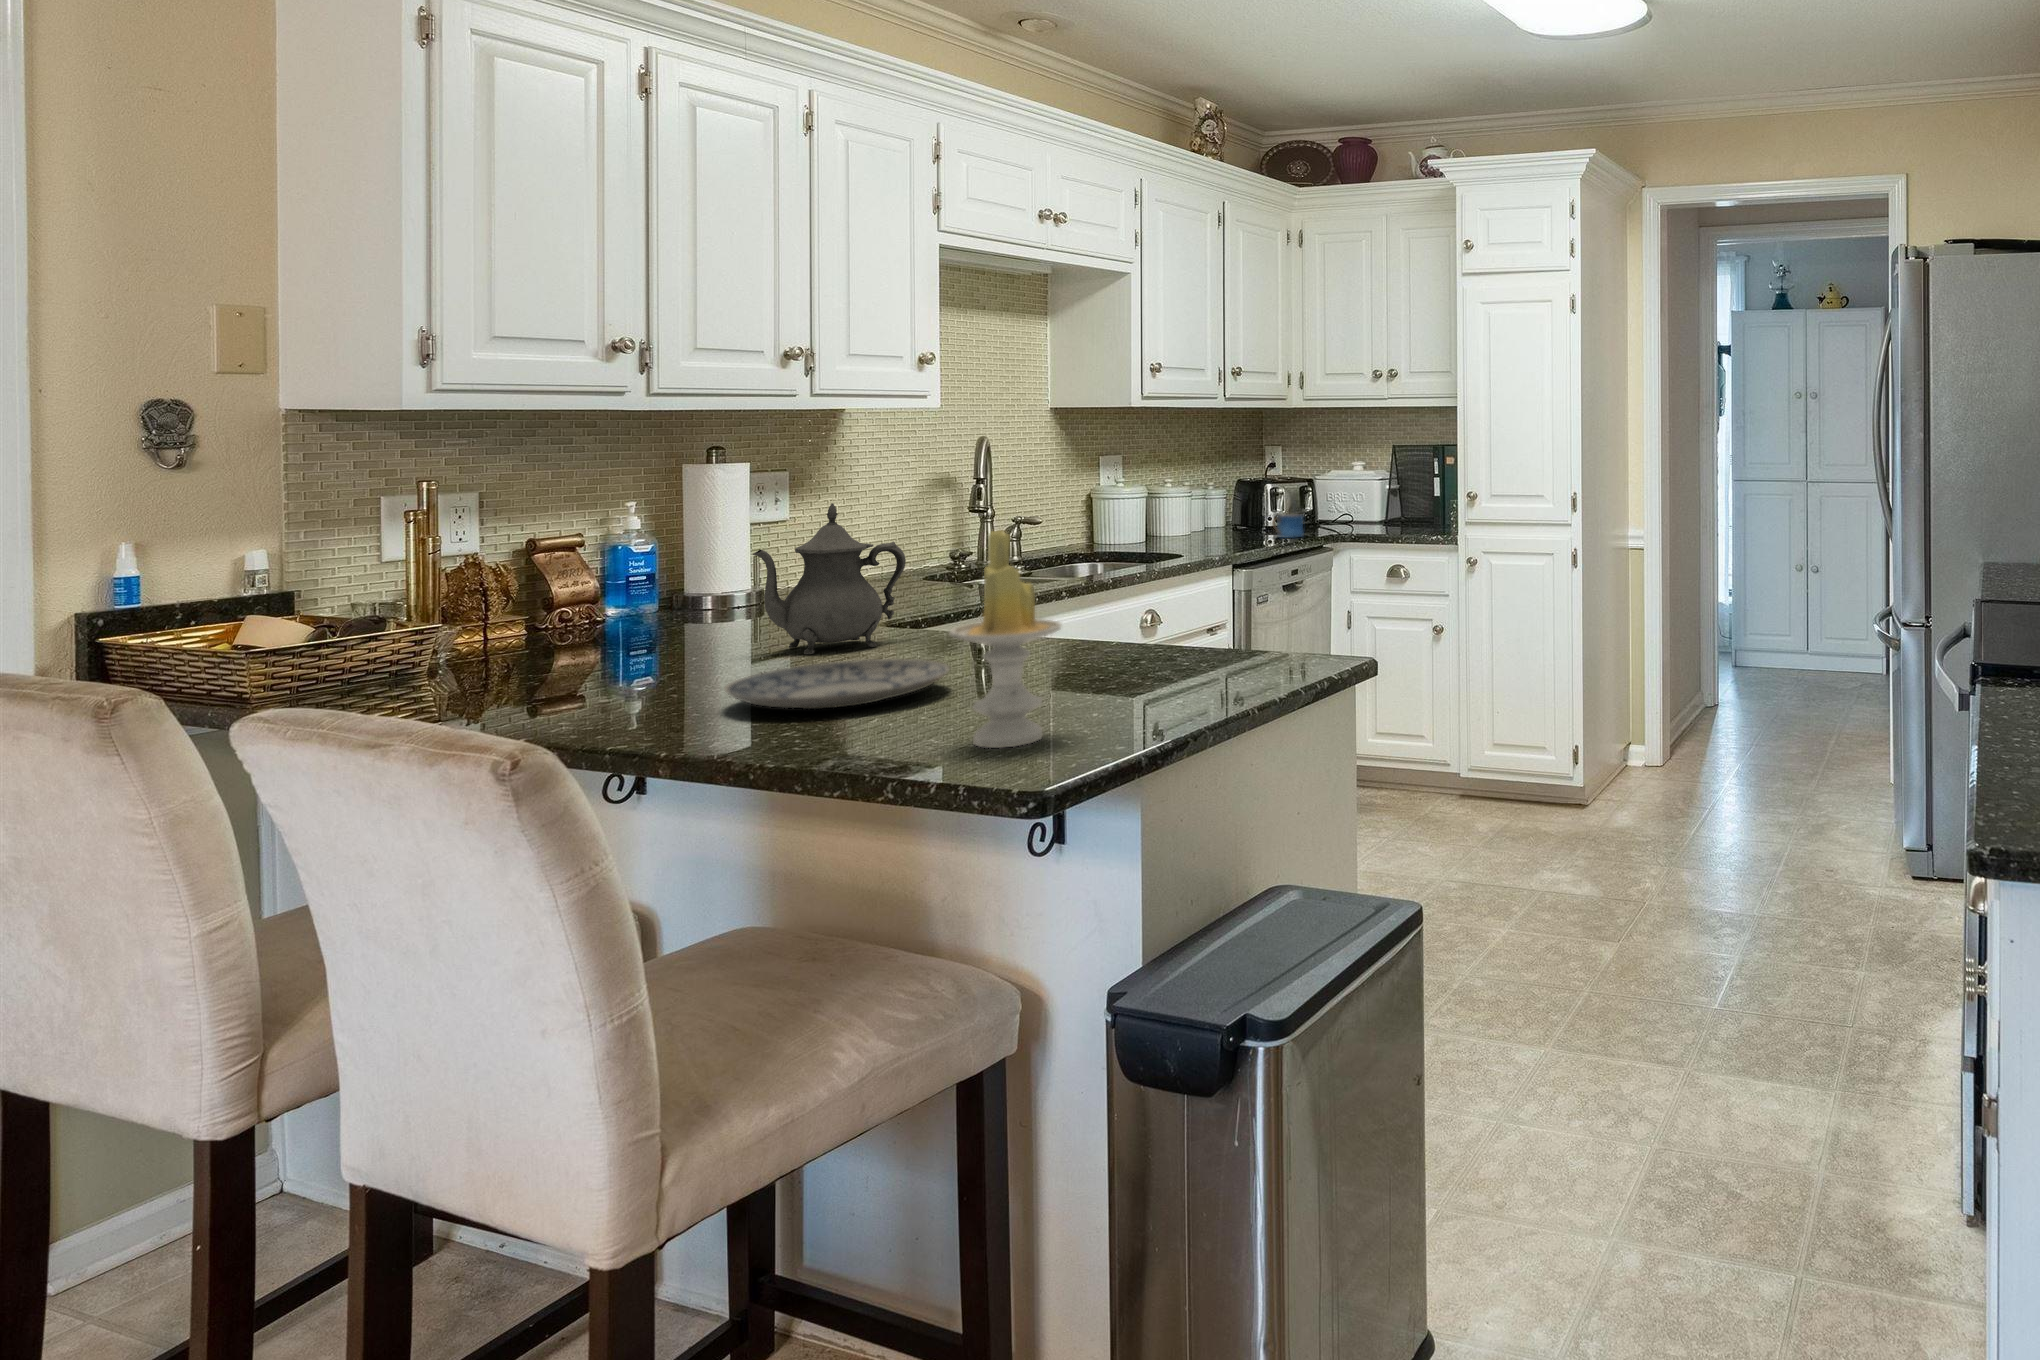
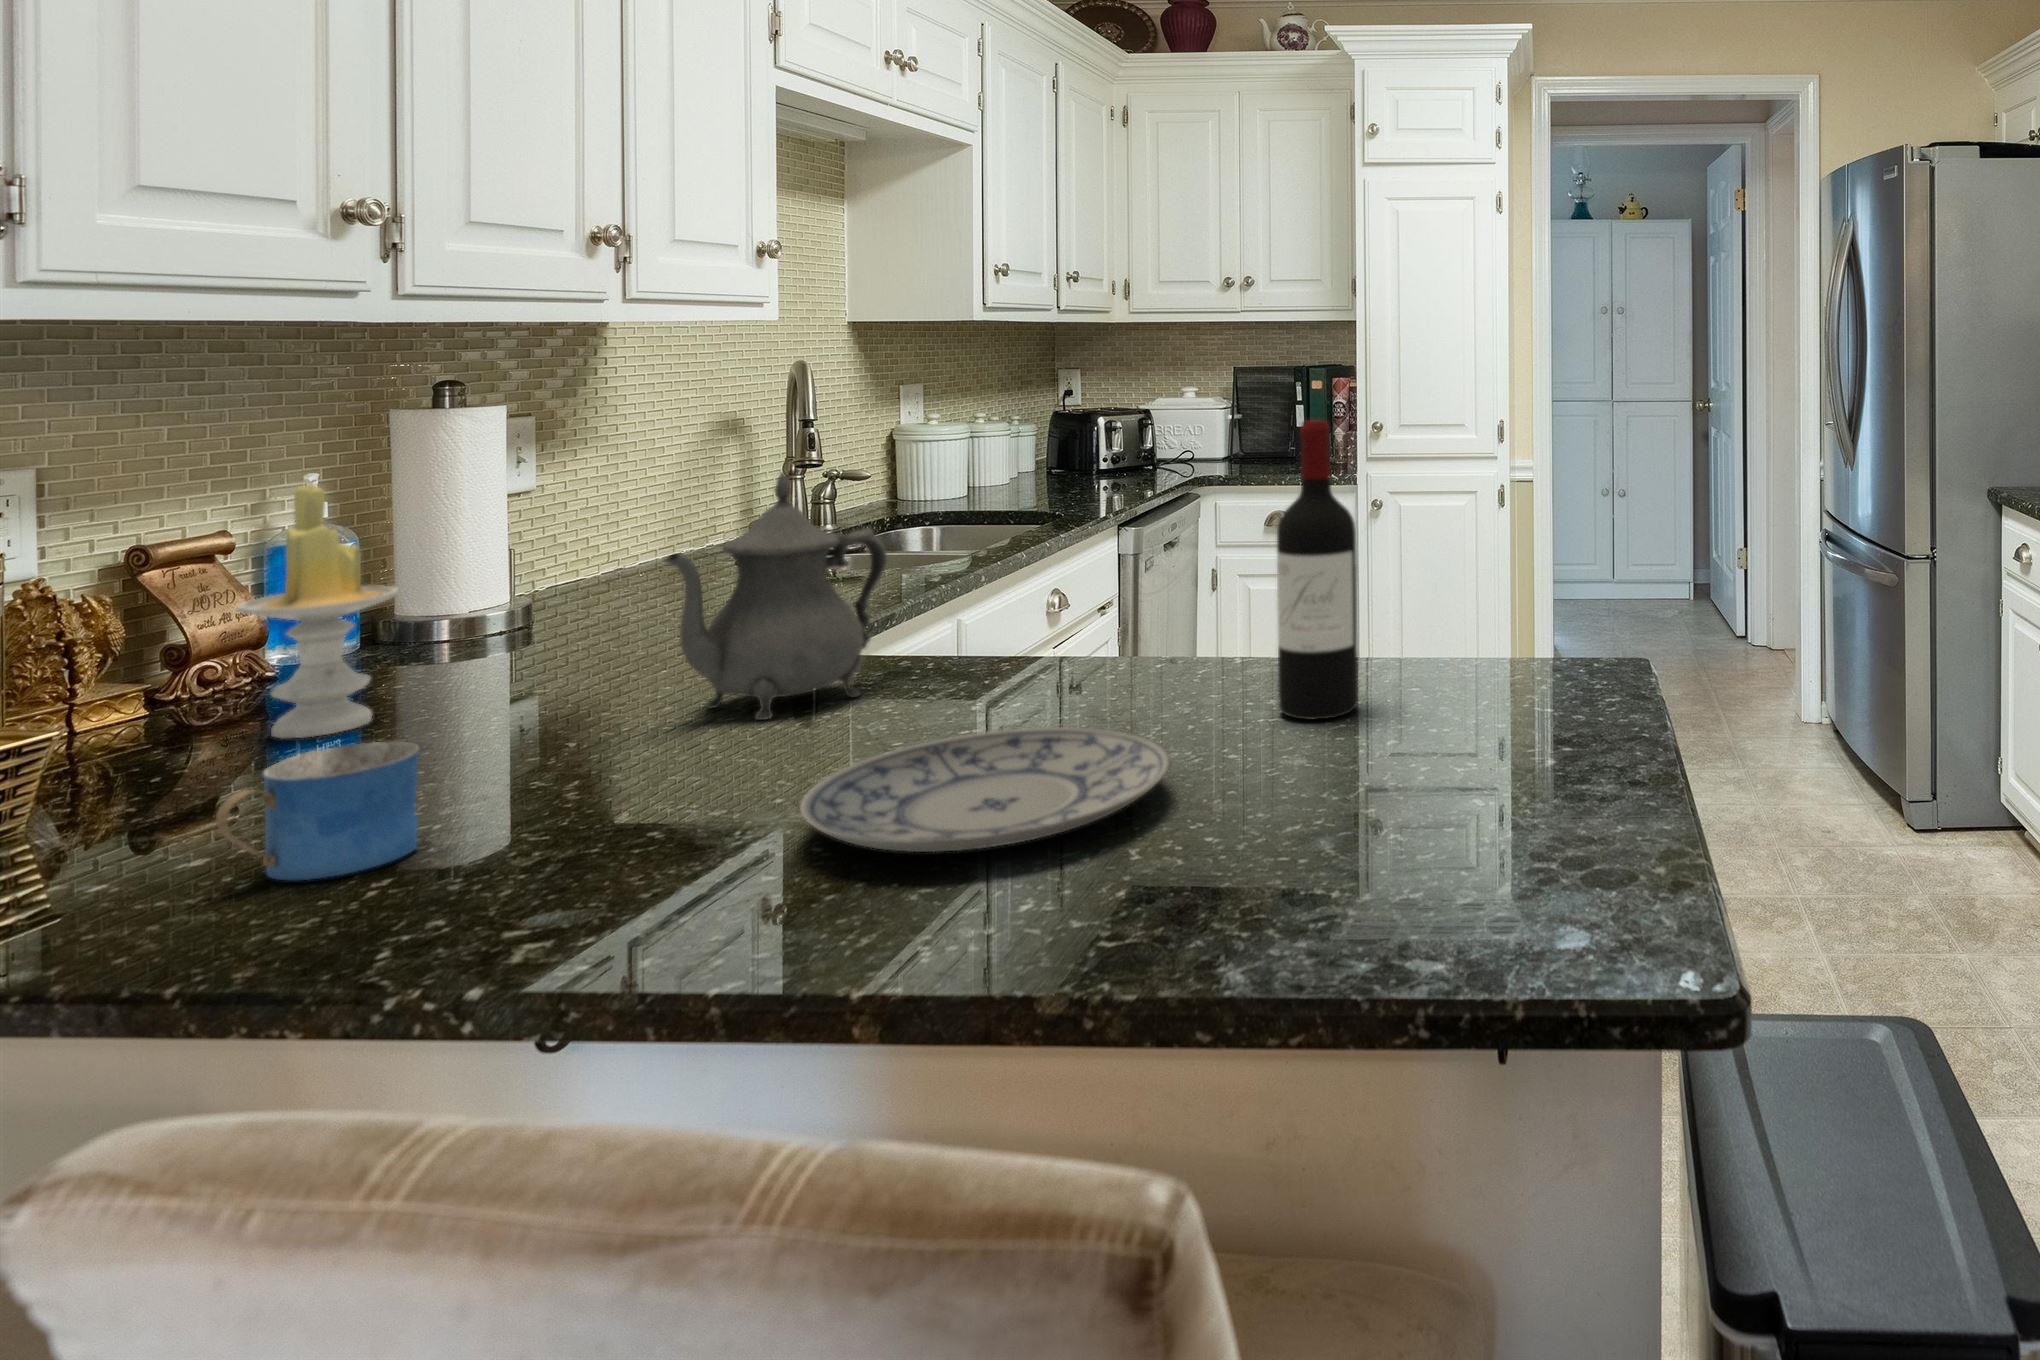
wine bottle: none [1074,475,1130,671] -> present [1277,420,1358,720]
mug: present [1272,514,1303,538] -> present [216,741,421,880]
candle: present [950,530,1061,748] -> present [236,485,399,738]

